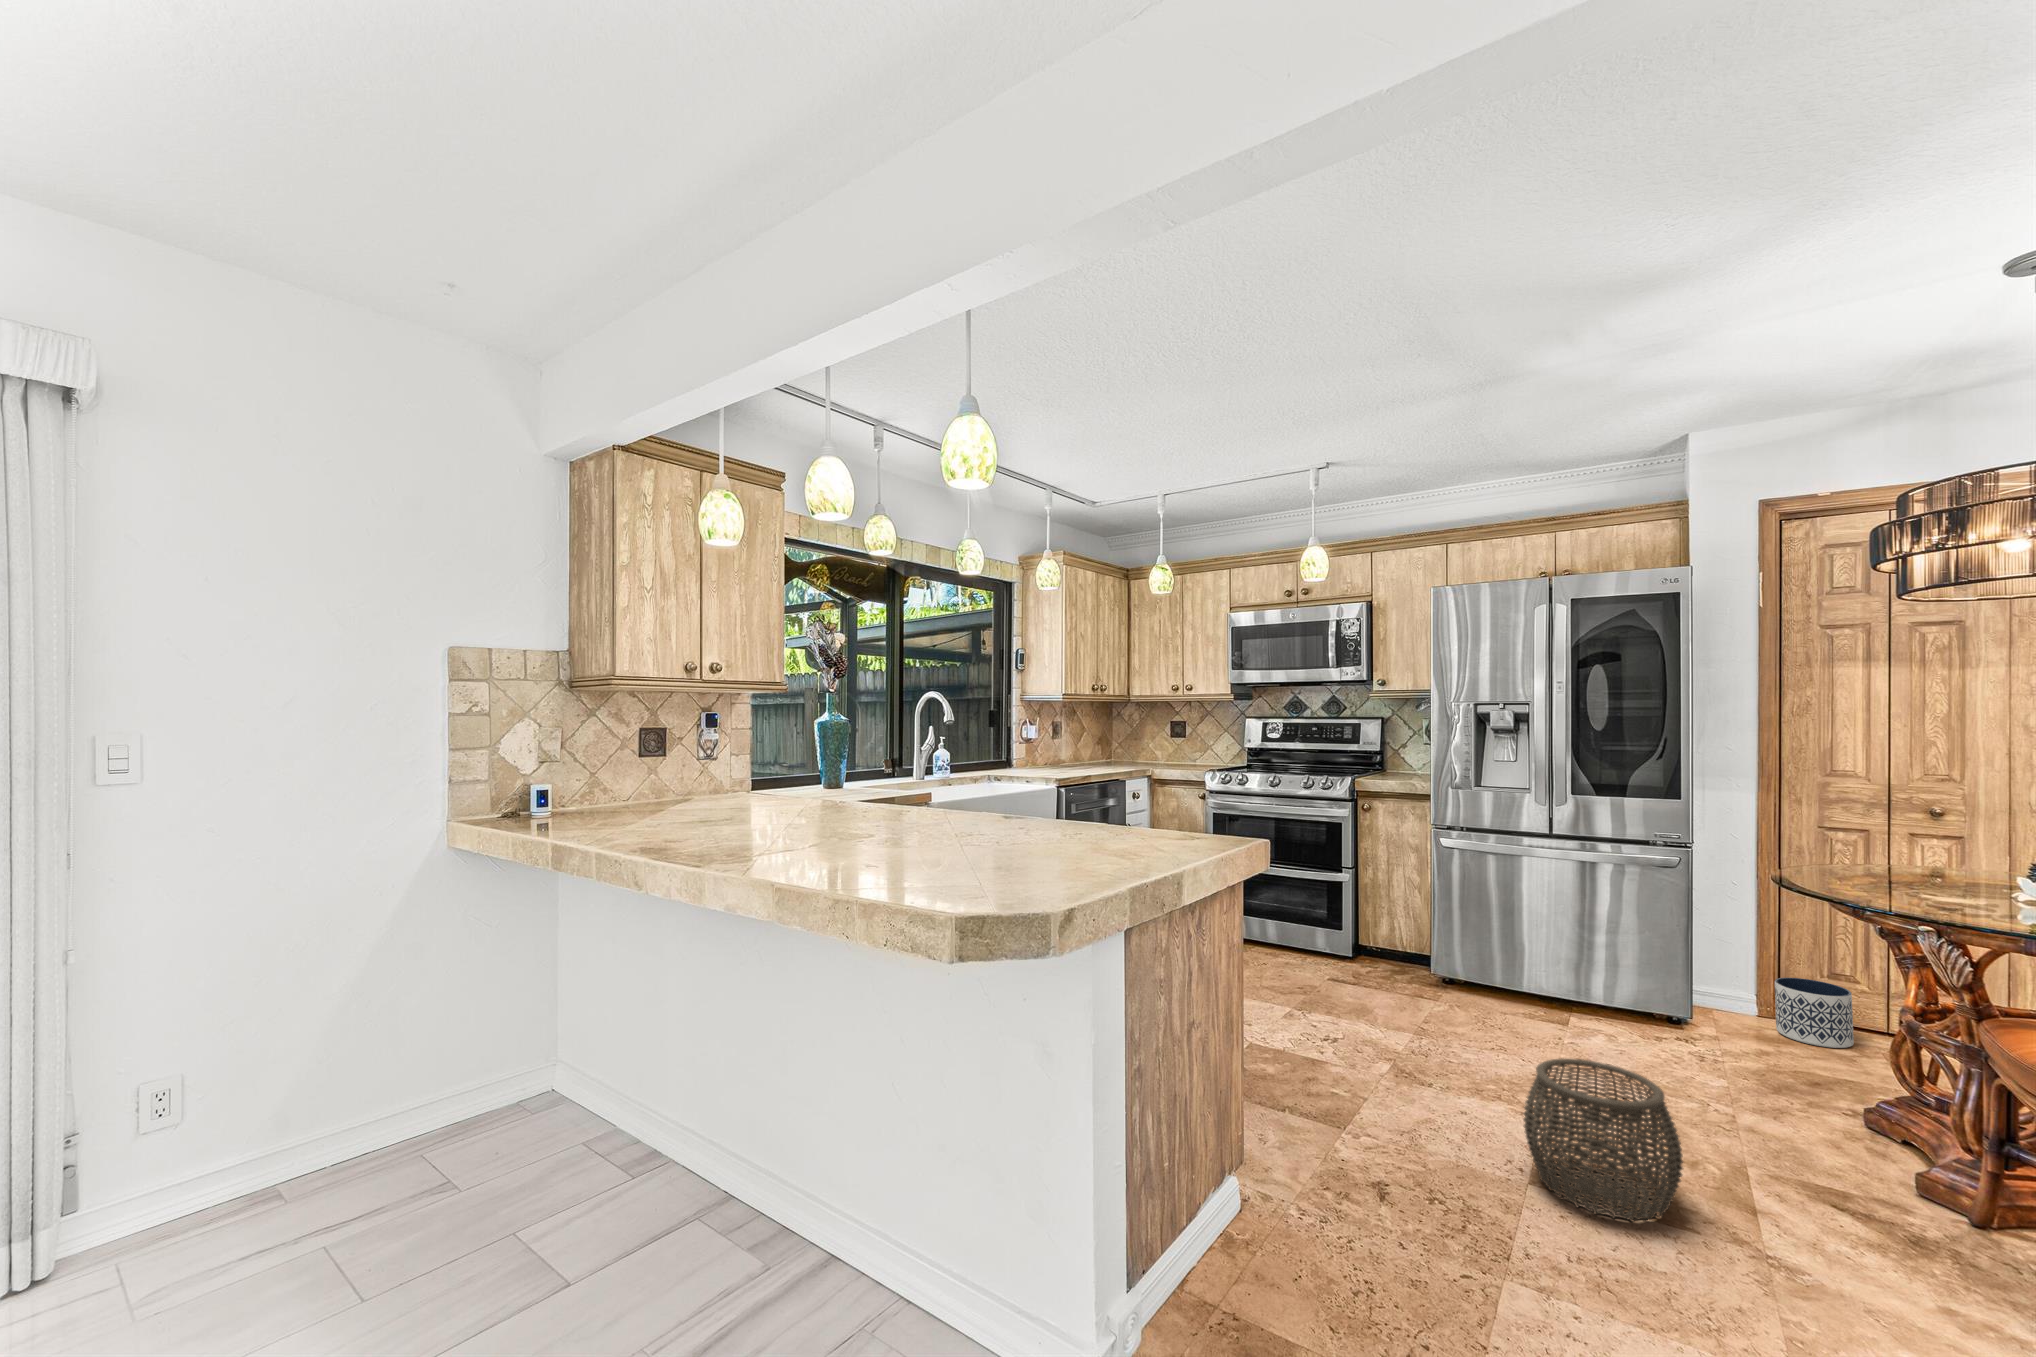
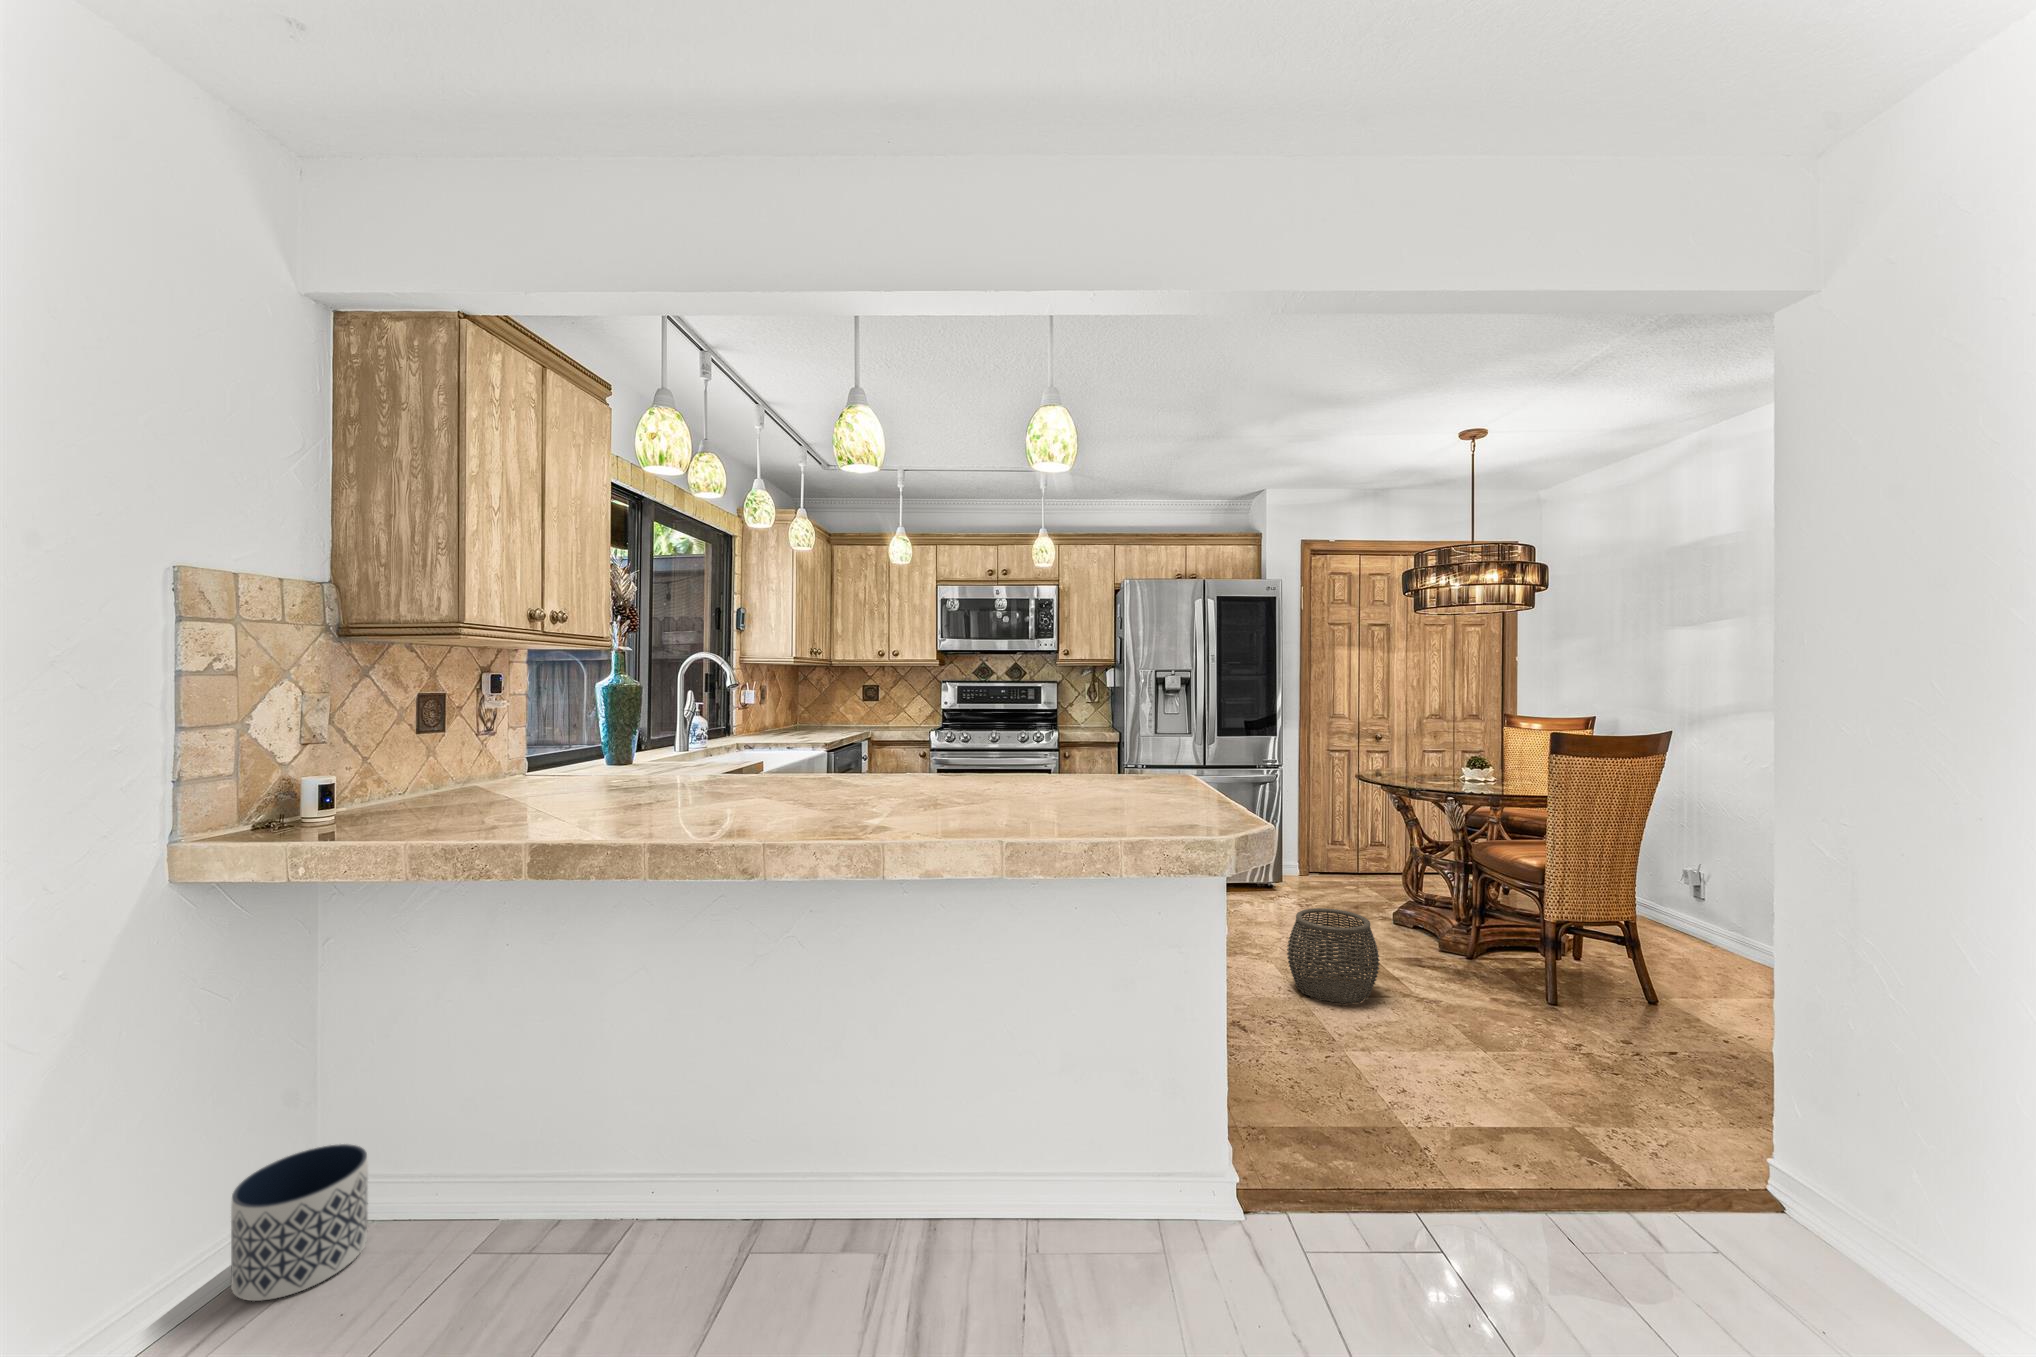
planter: present [1775,978,1854,1048] -> present [231,1144,368,1301]

